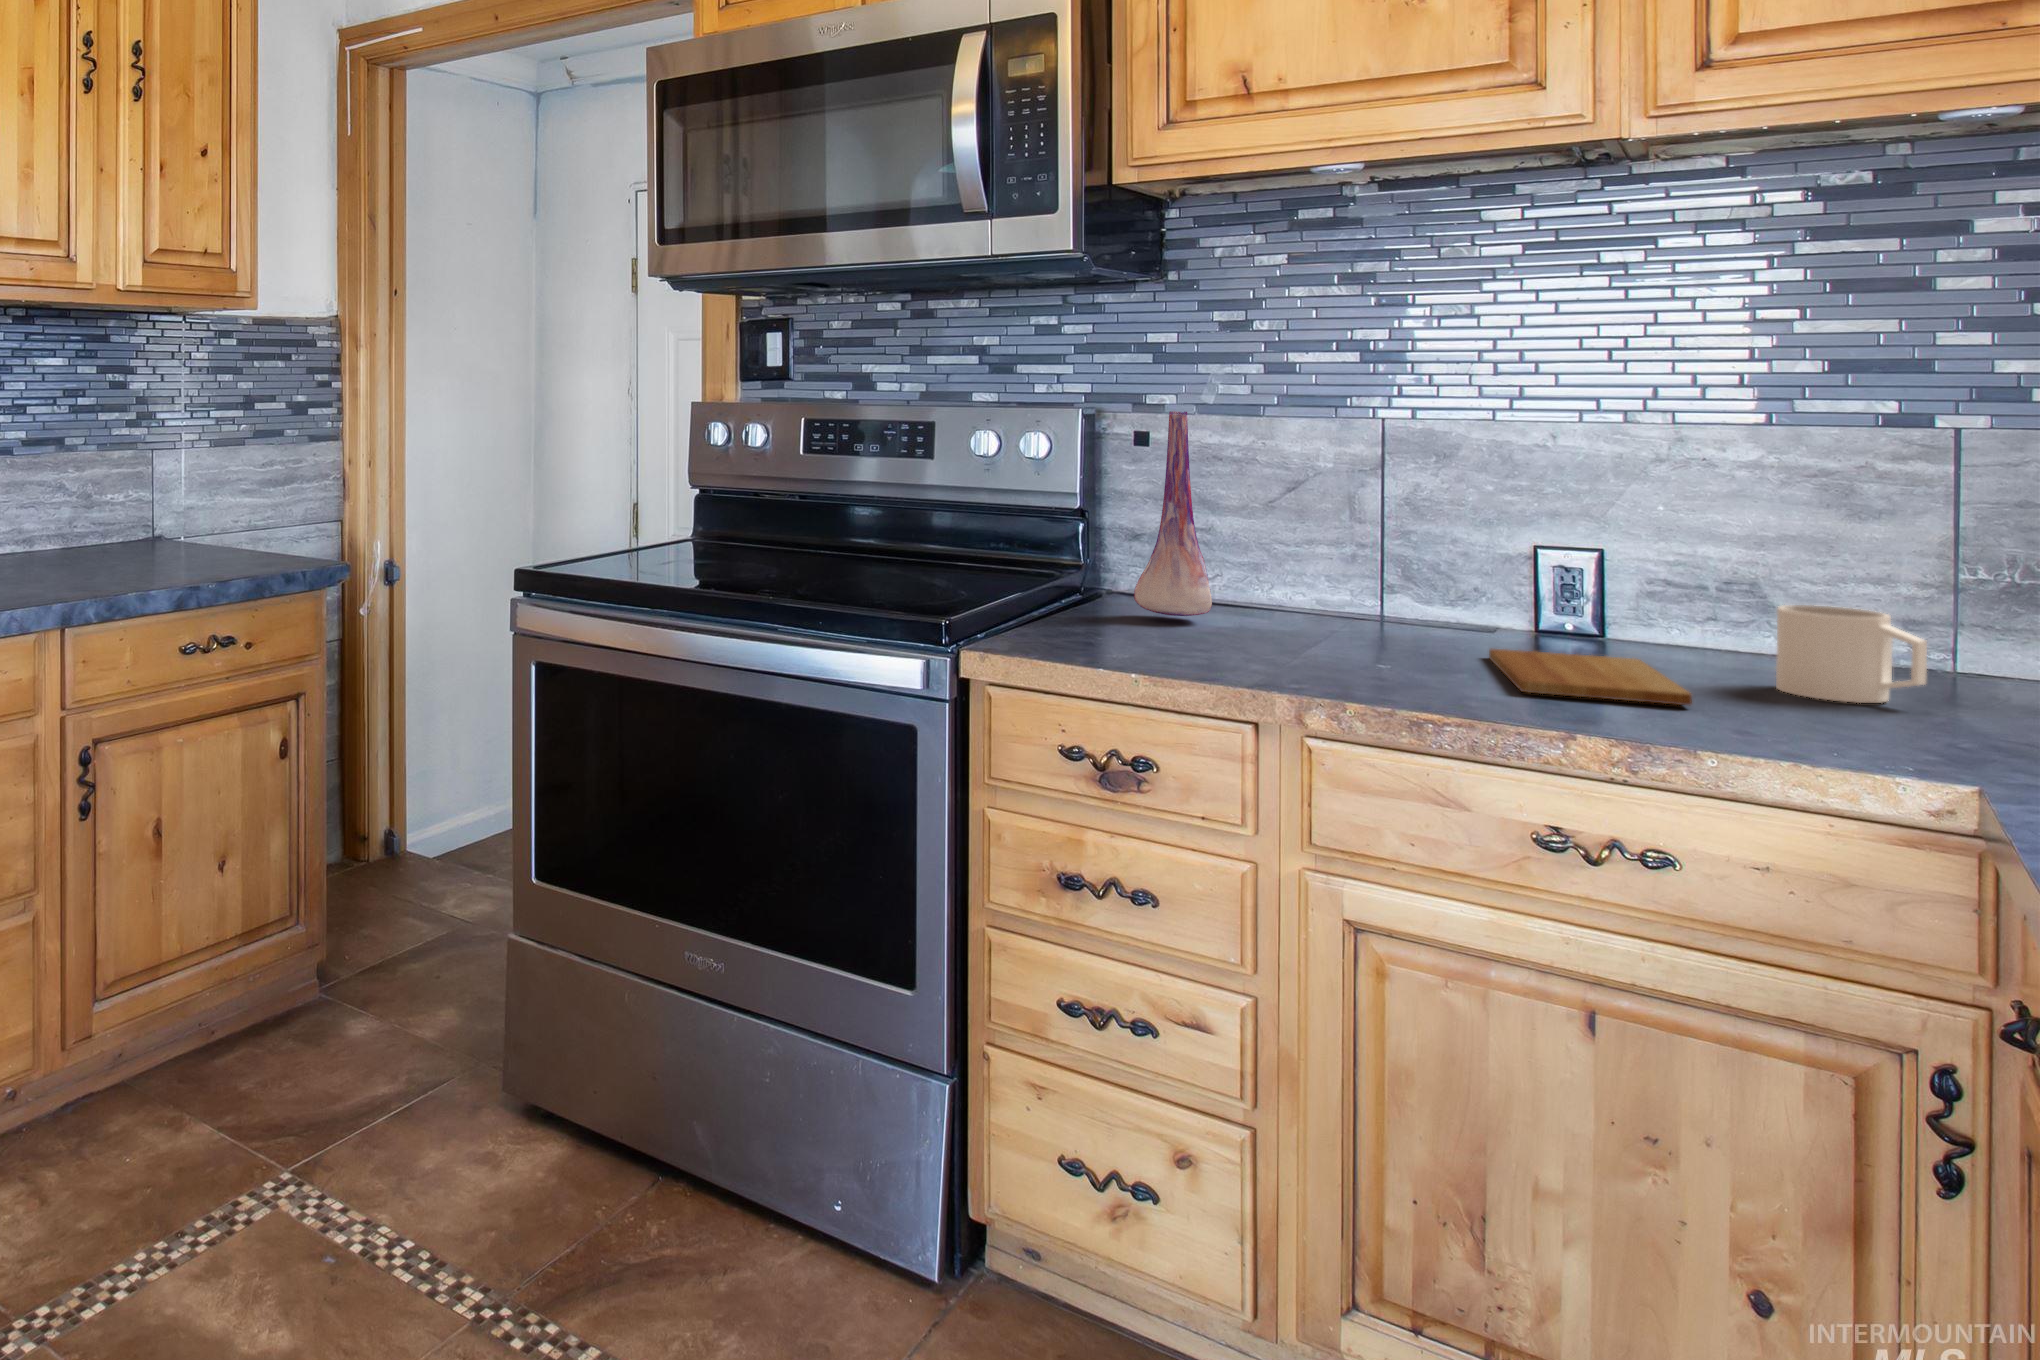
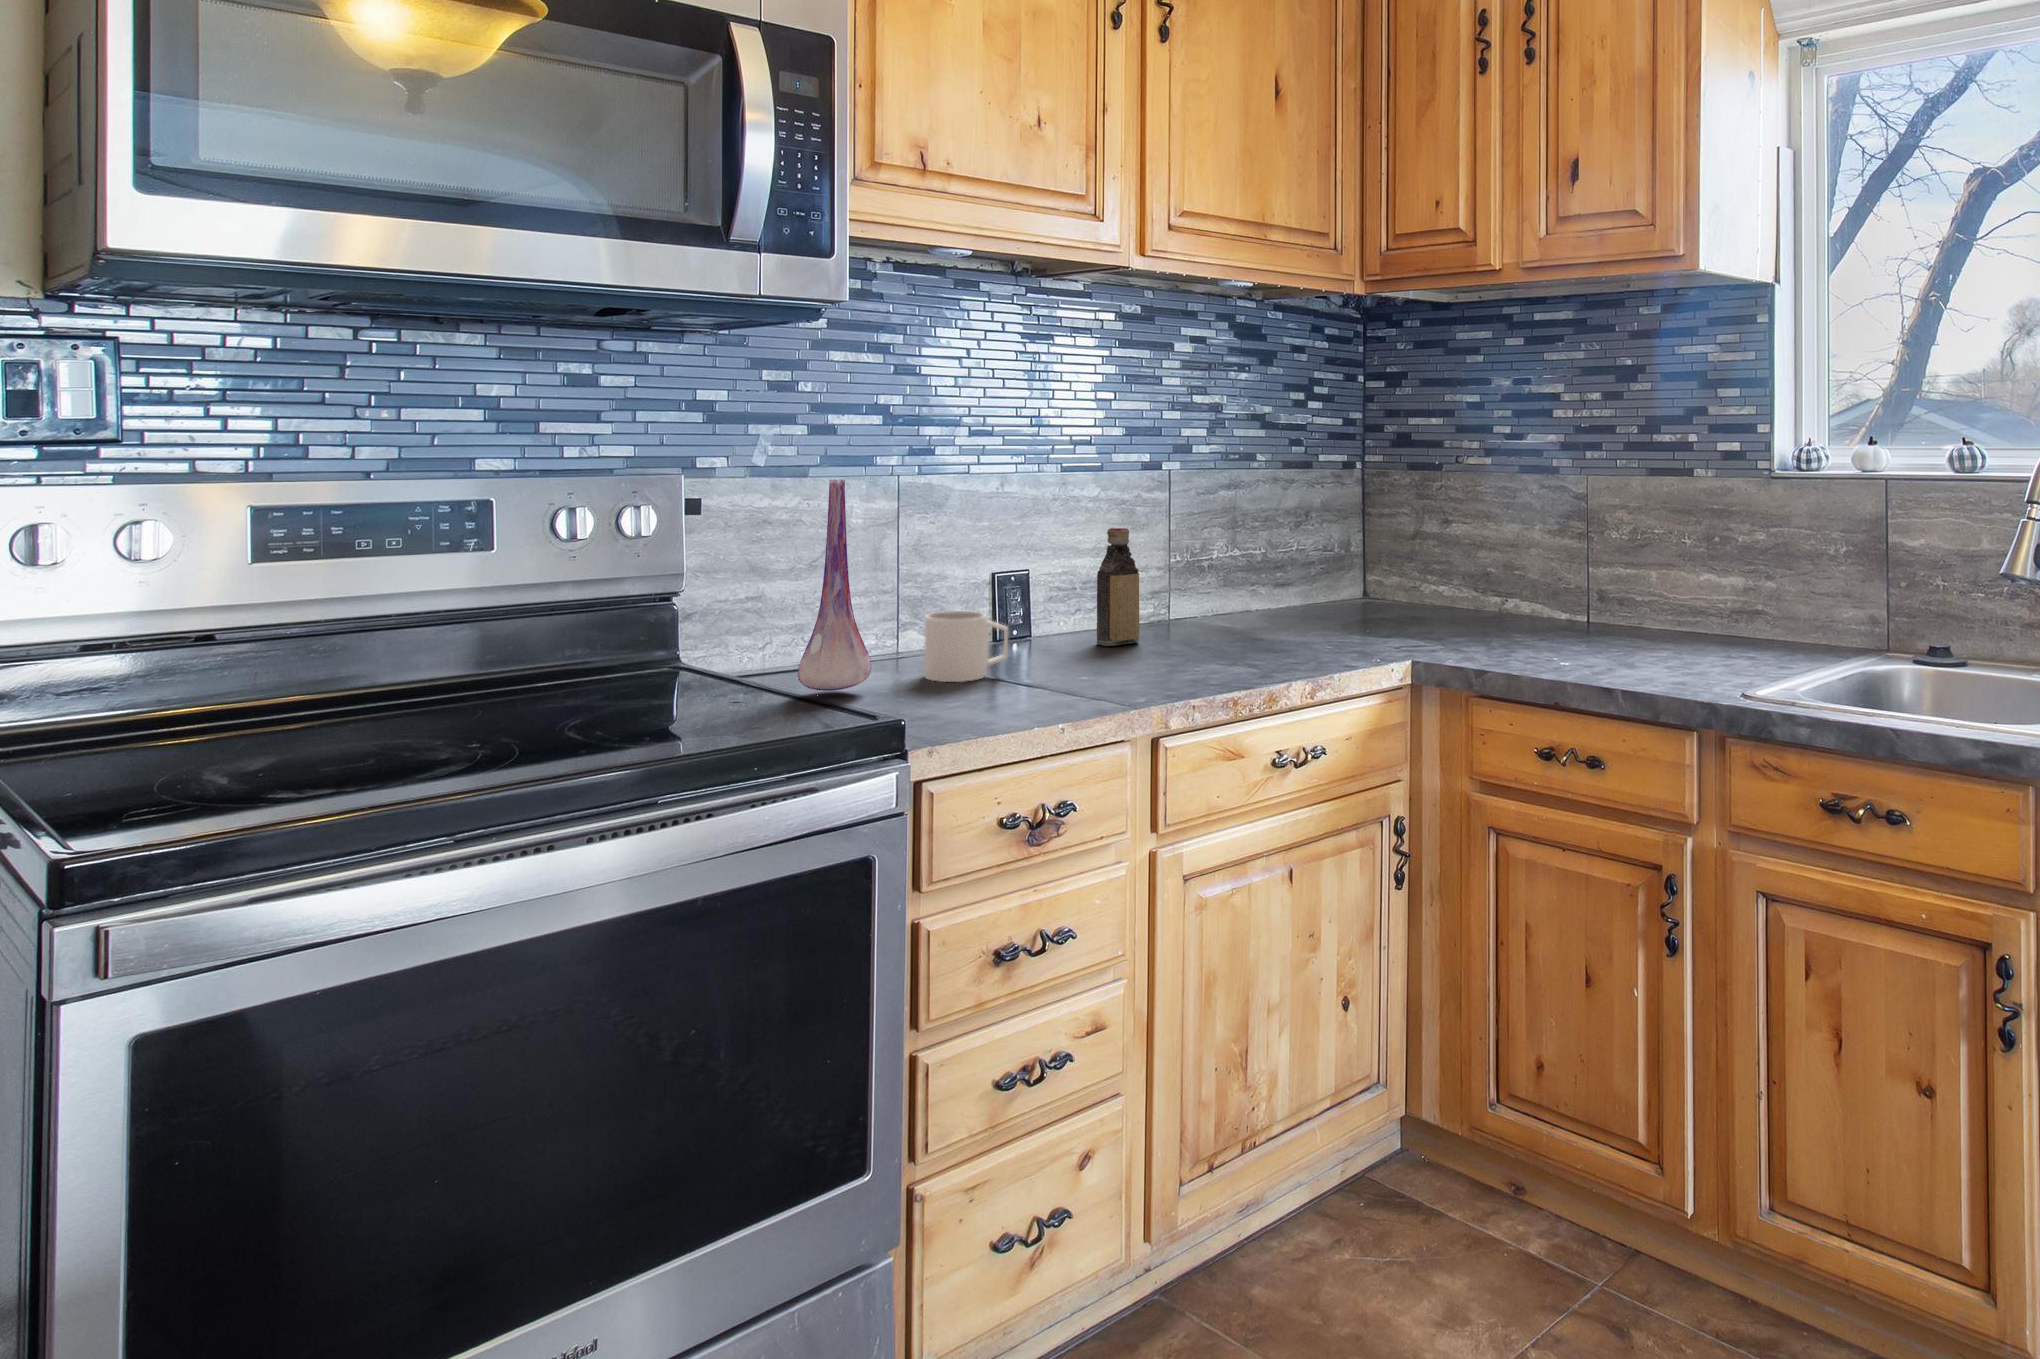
bottle: none [1663,499,1750,669] -> present [1097,528,1139,646]
mug: present [1776,605,1927,703] -> present [924,611,1008,682]
cutting board: present [1489,648,1692,706] -> none [1060,647,1225,684]

